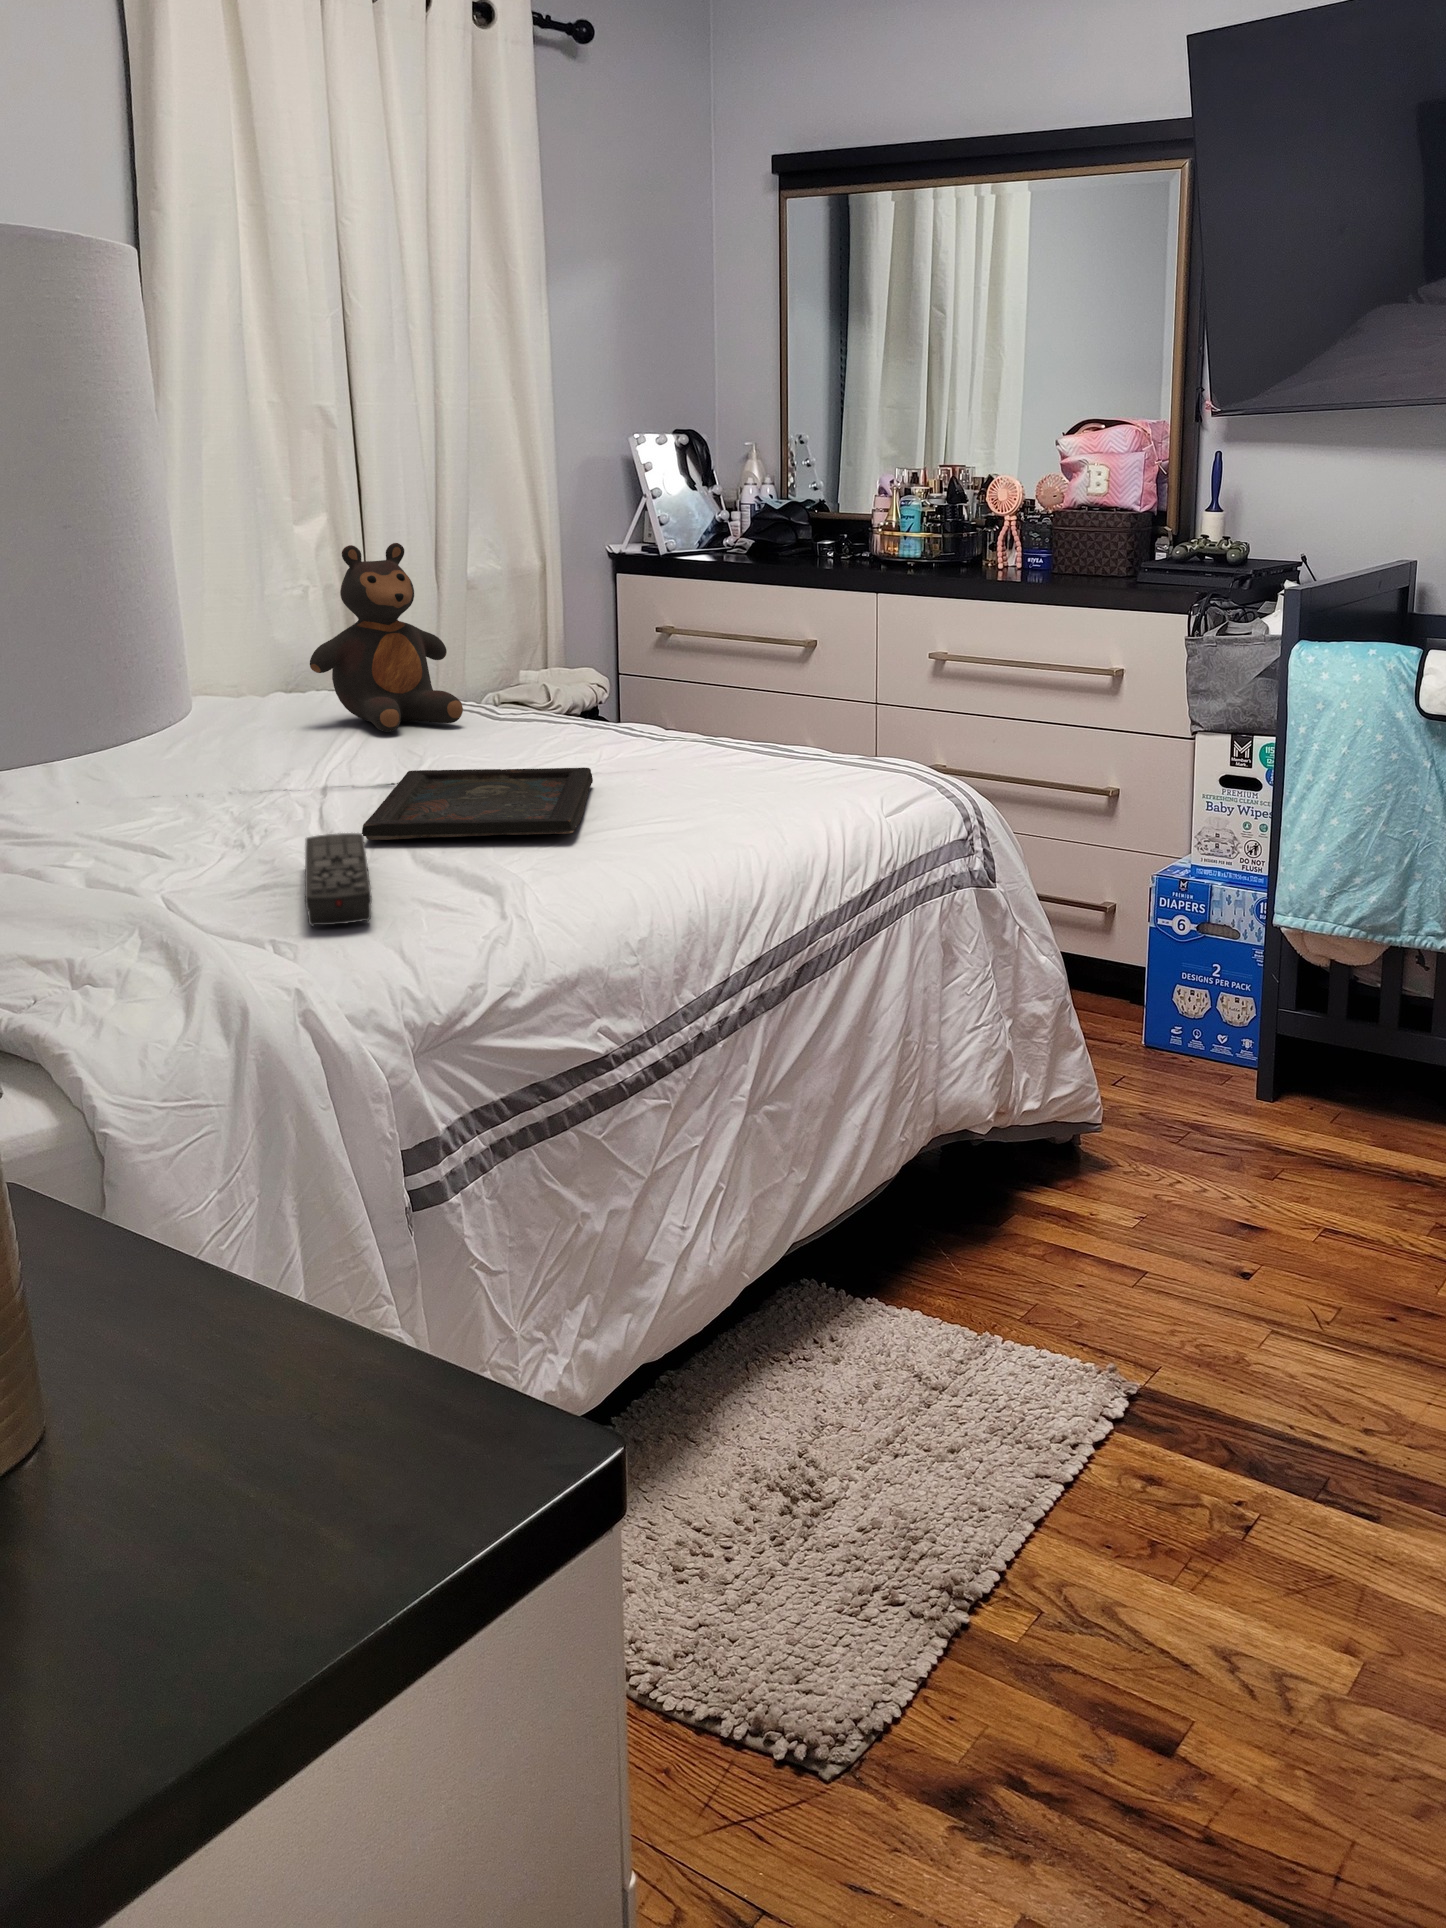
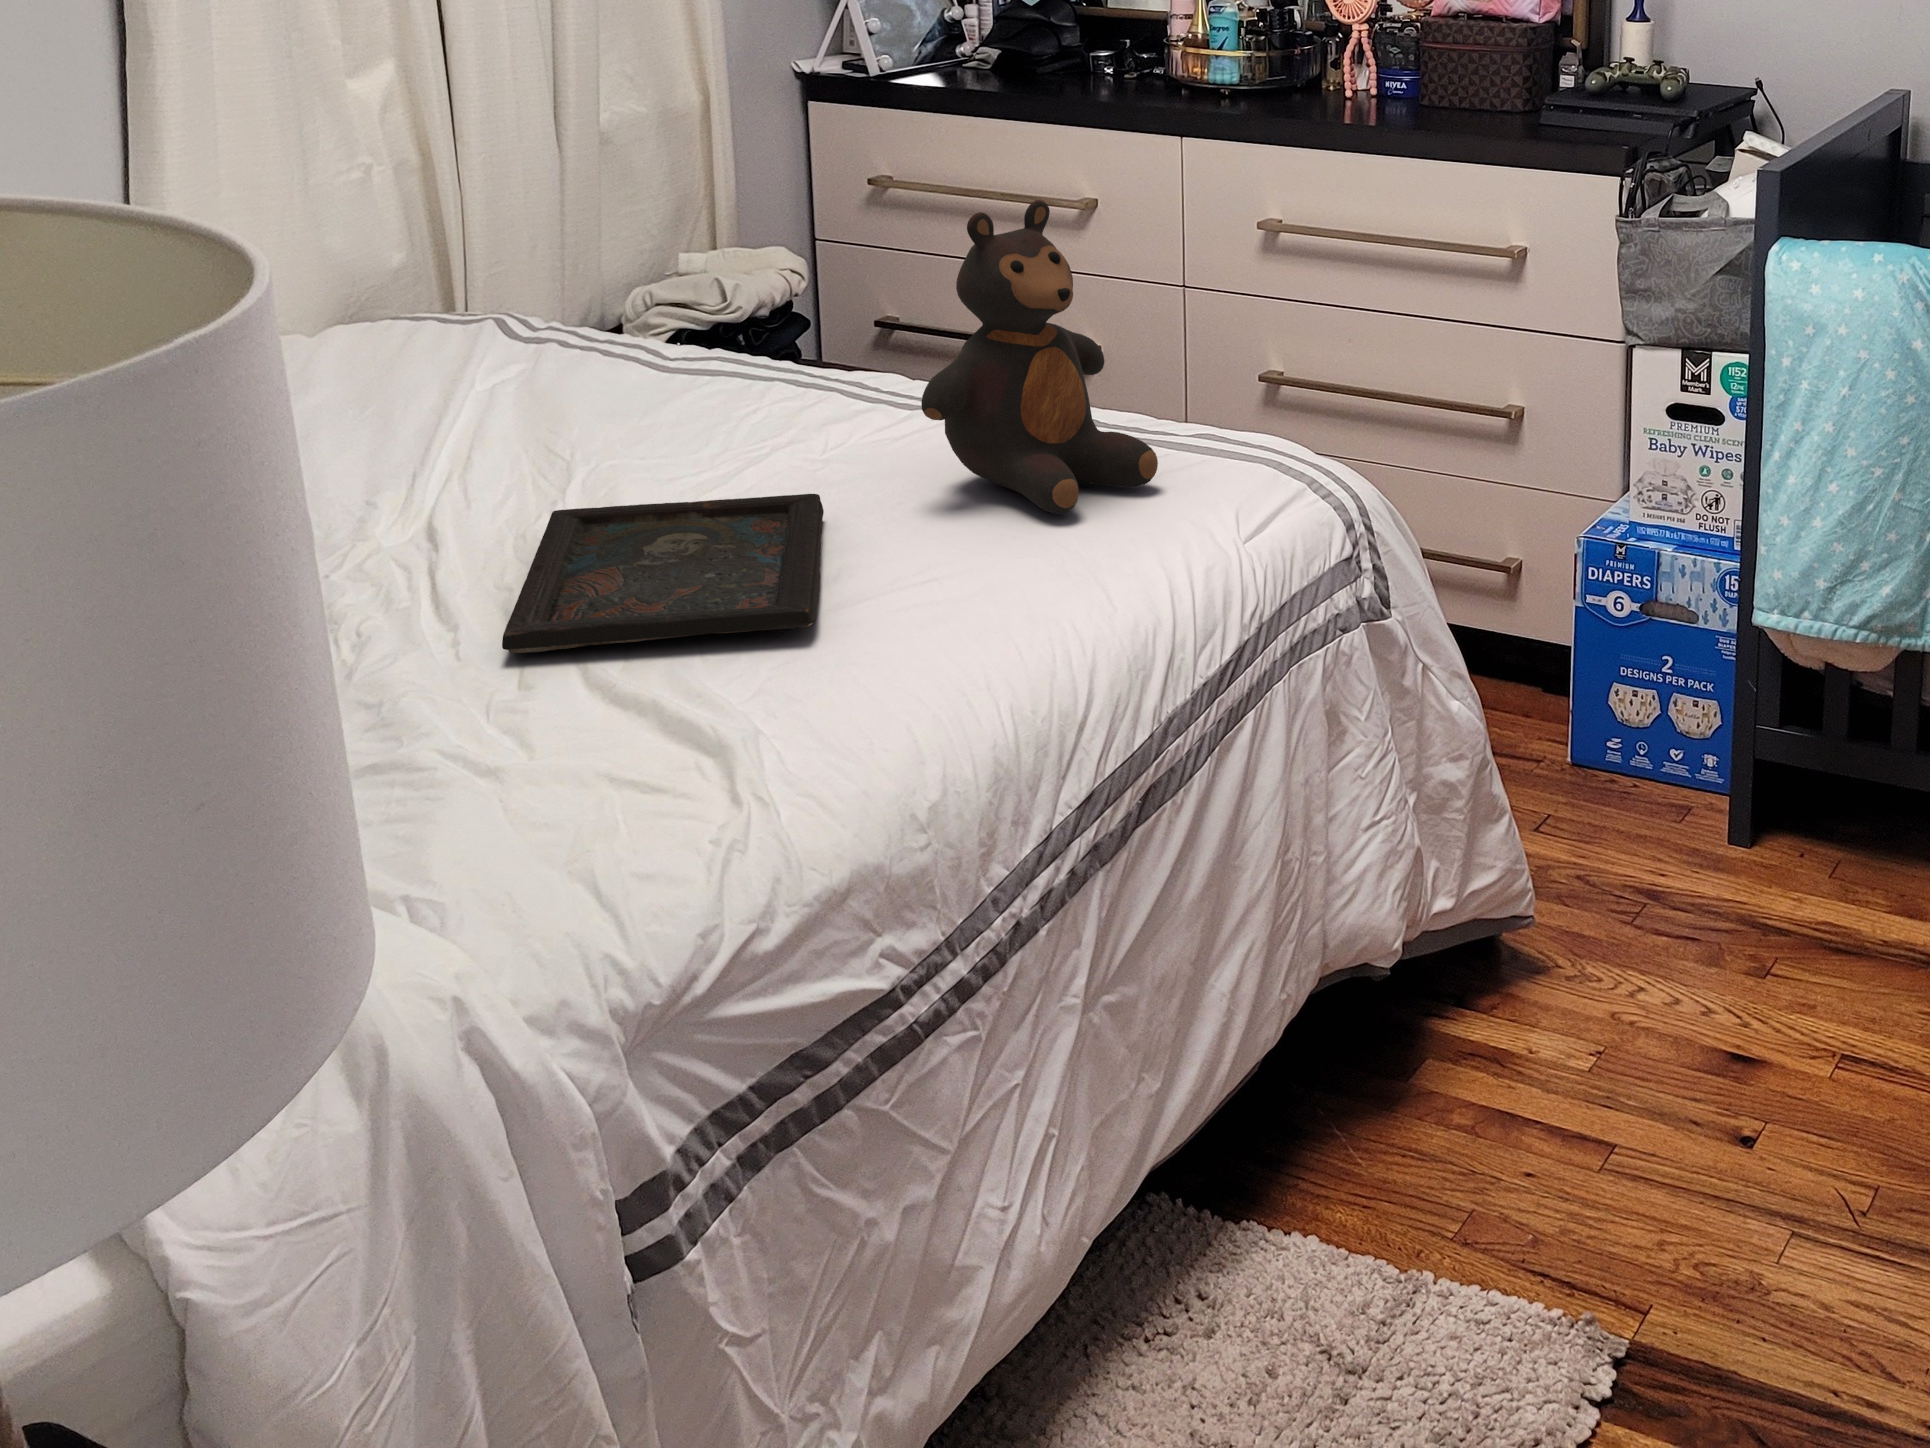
teddy bear: present [310,543,463,732] -> present [921,200,1158,514]
remote control: present [305,833,372,926] -> none [423,660,542,845]

